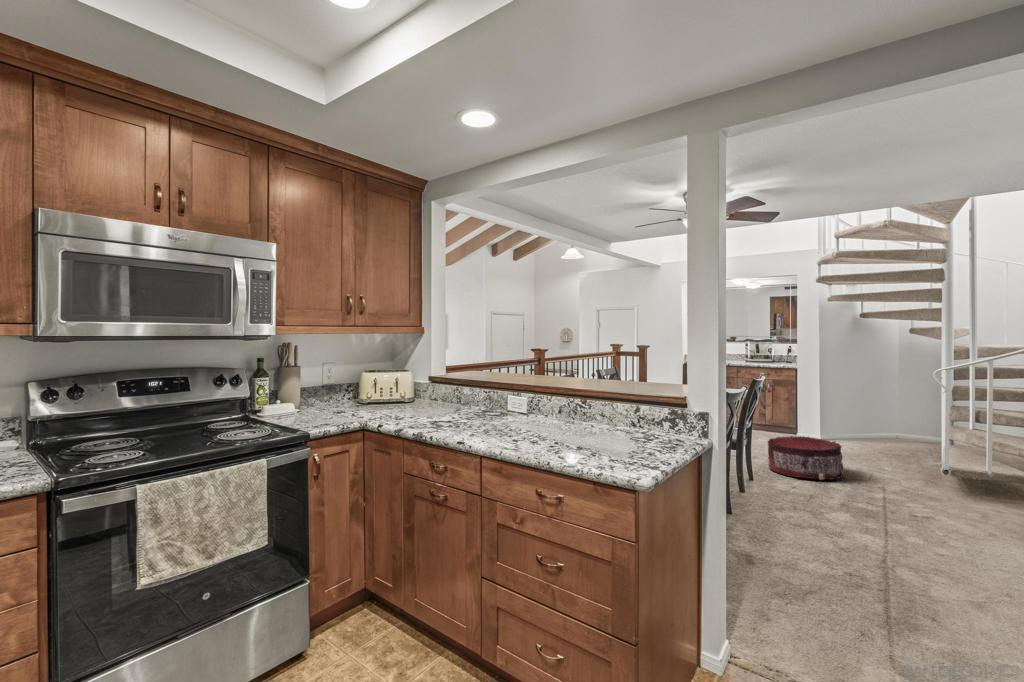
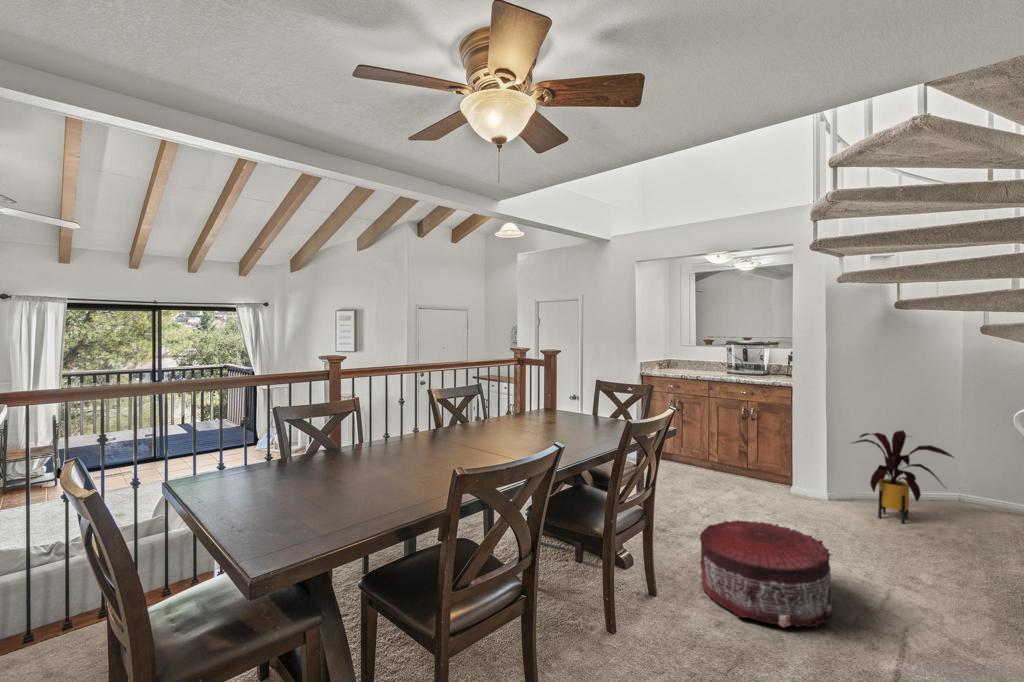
house plant: none [836,394,898,449] -> present [853,430,953,523]

